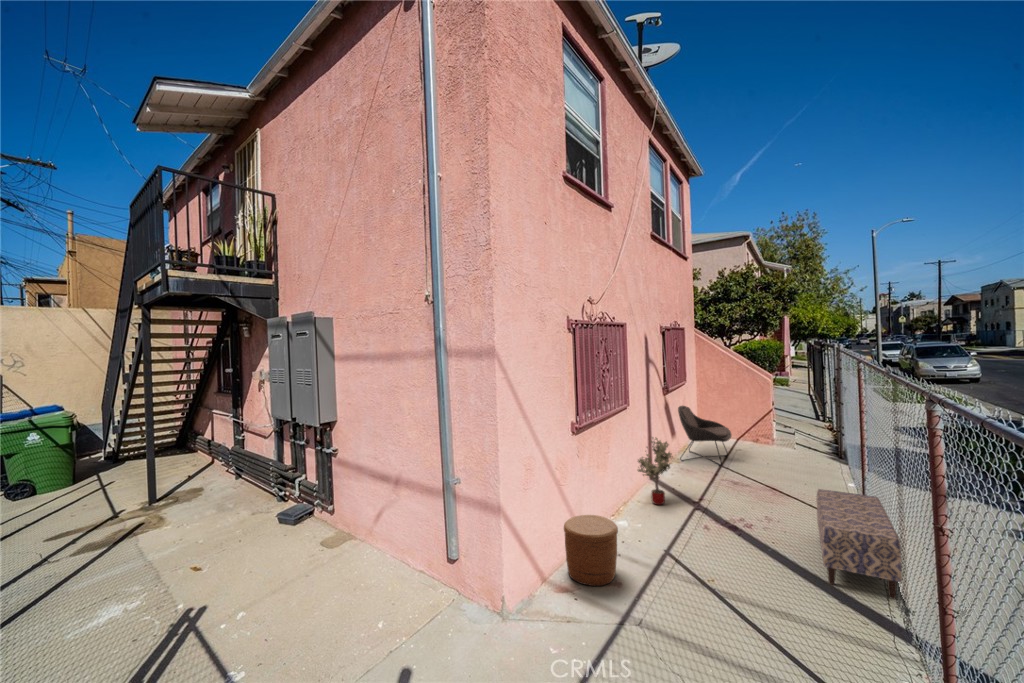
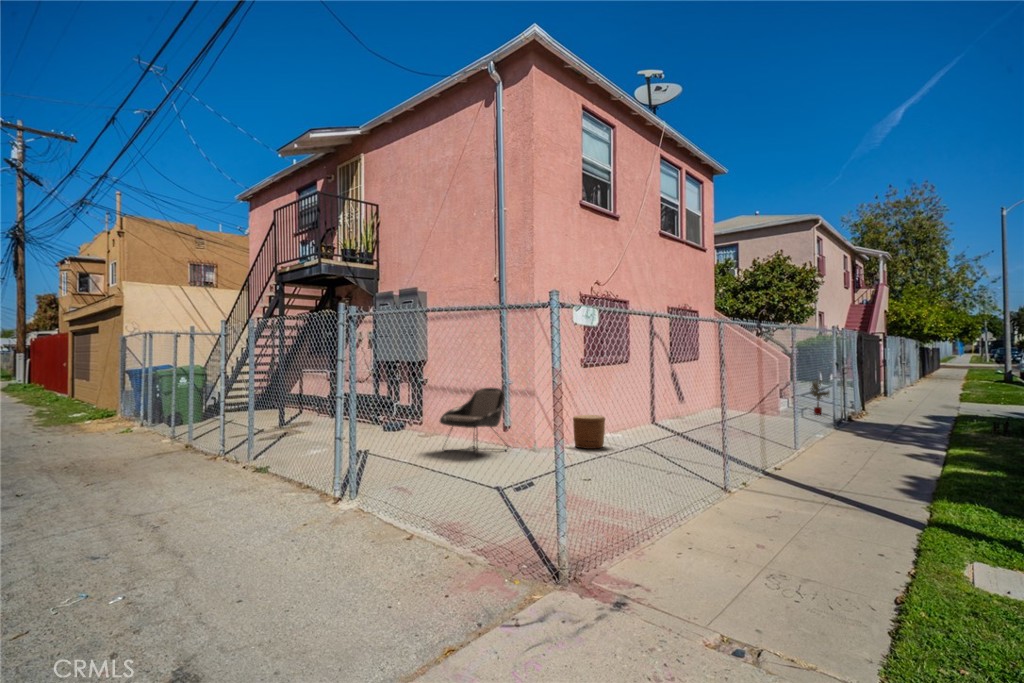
lounge chair: present [678,406,731,466] -> present [440,388,508,455]
potted tree: present [638,437,671,505] -> present [810,379,829,415]
bench: present [817,489,902,599] -> none [725,410,779,454]

